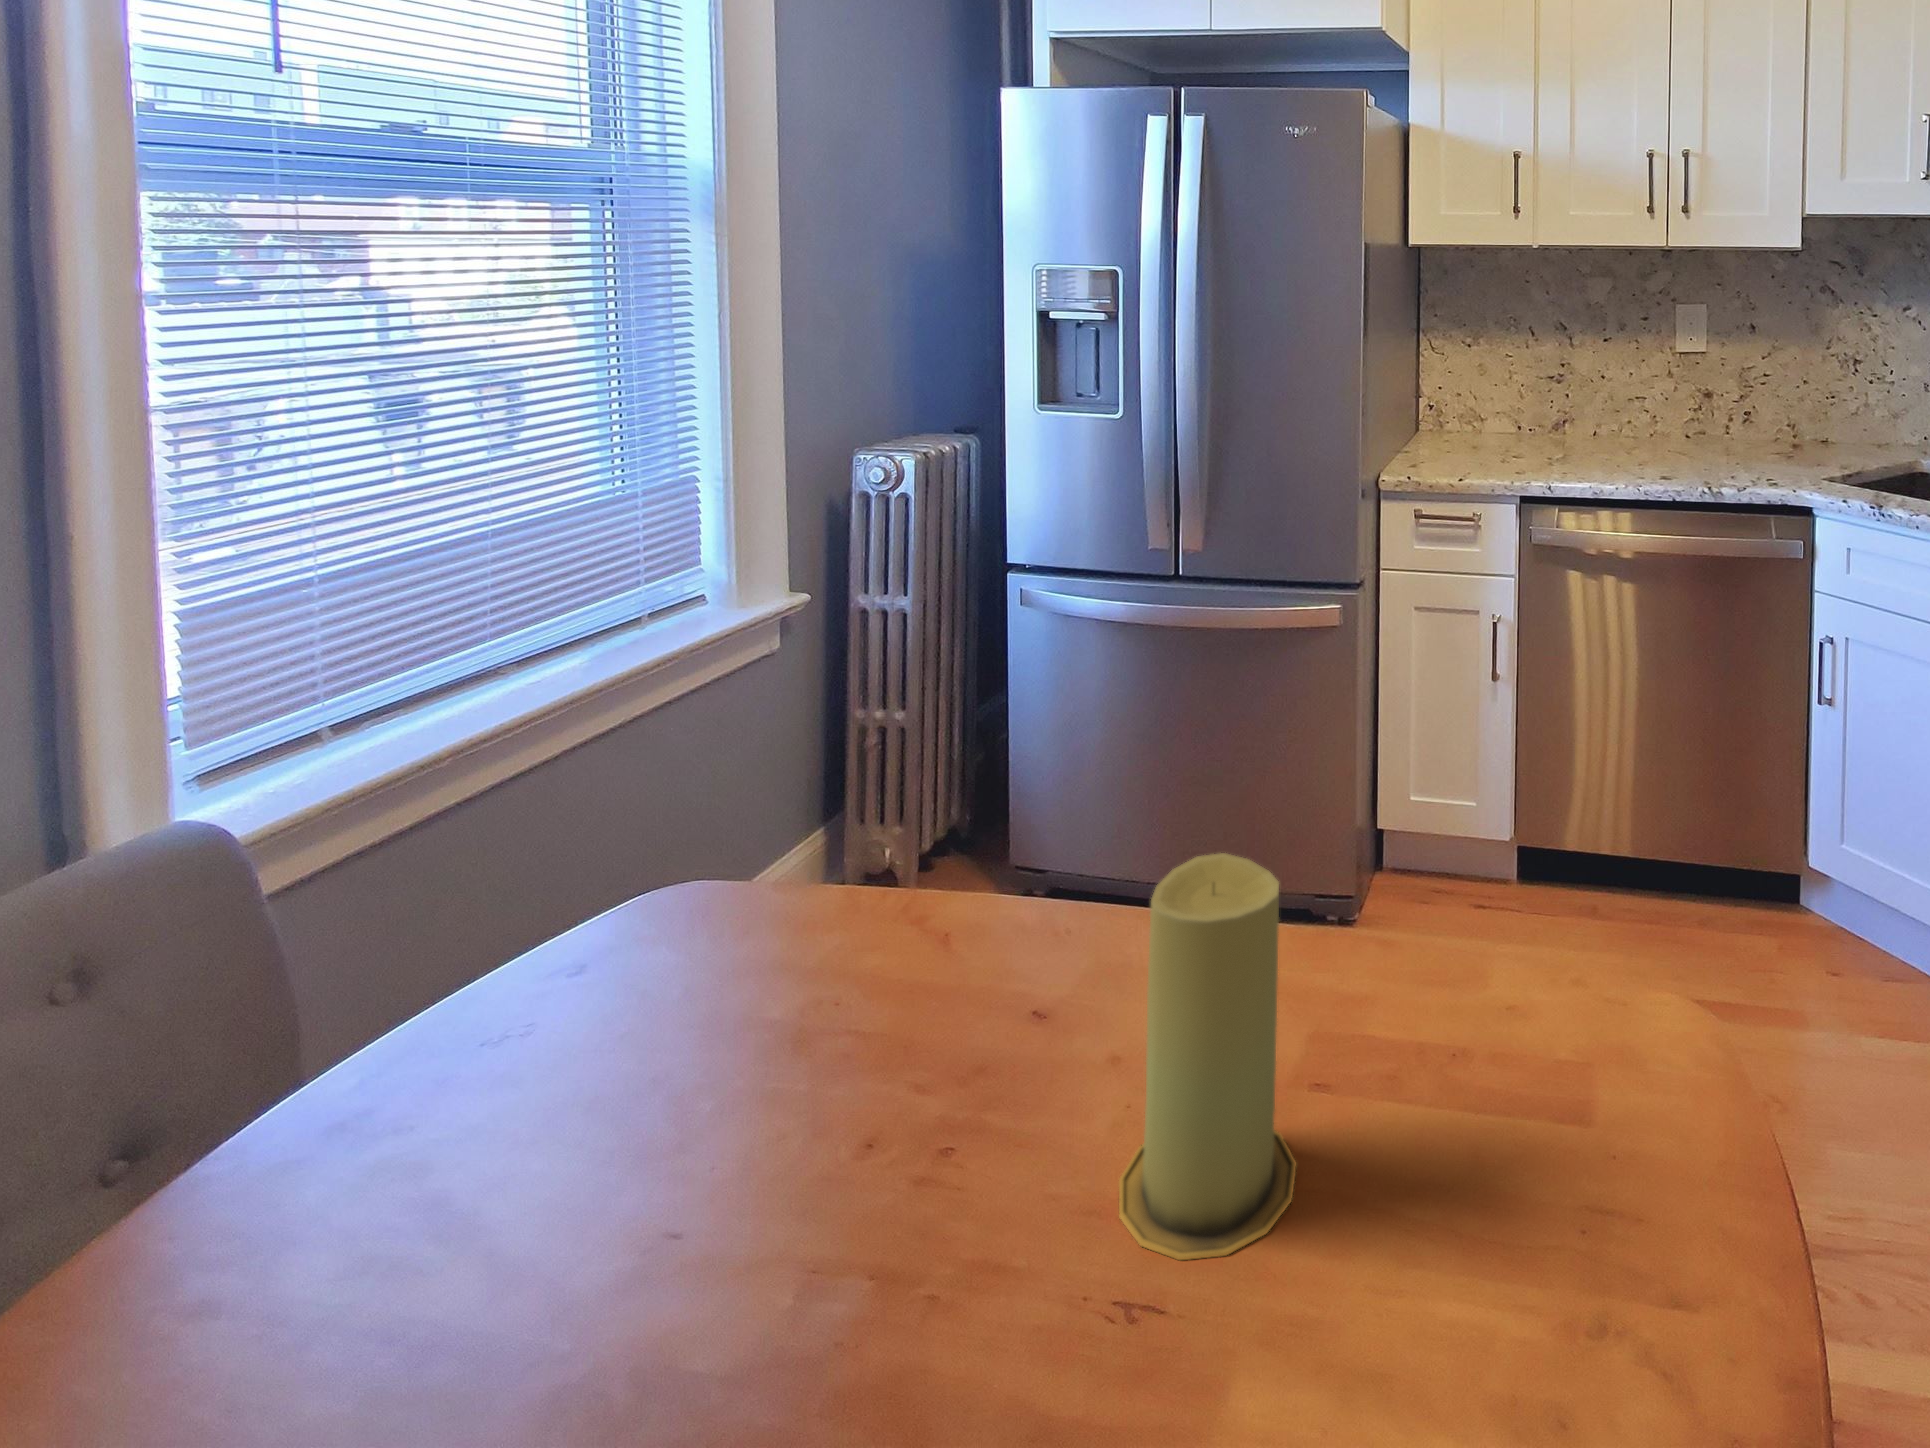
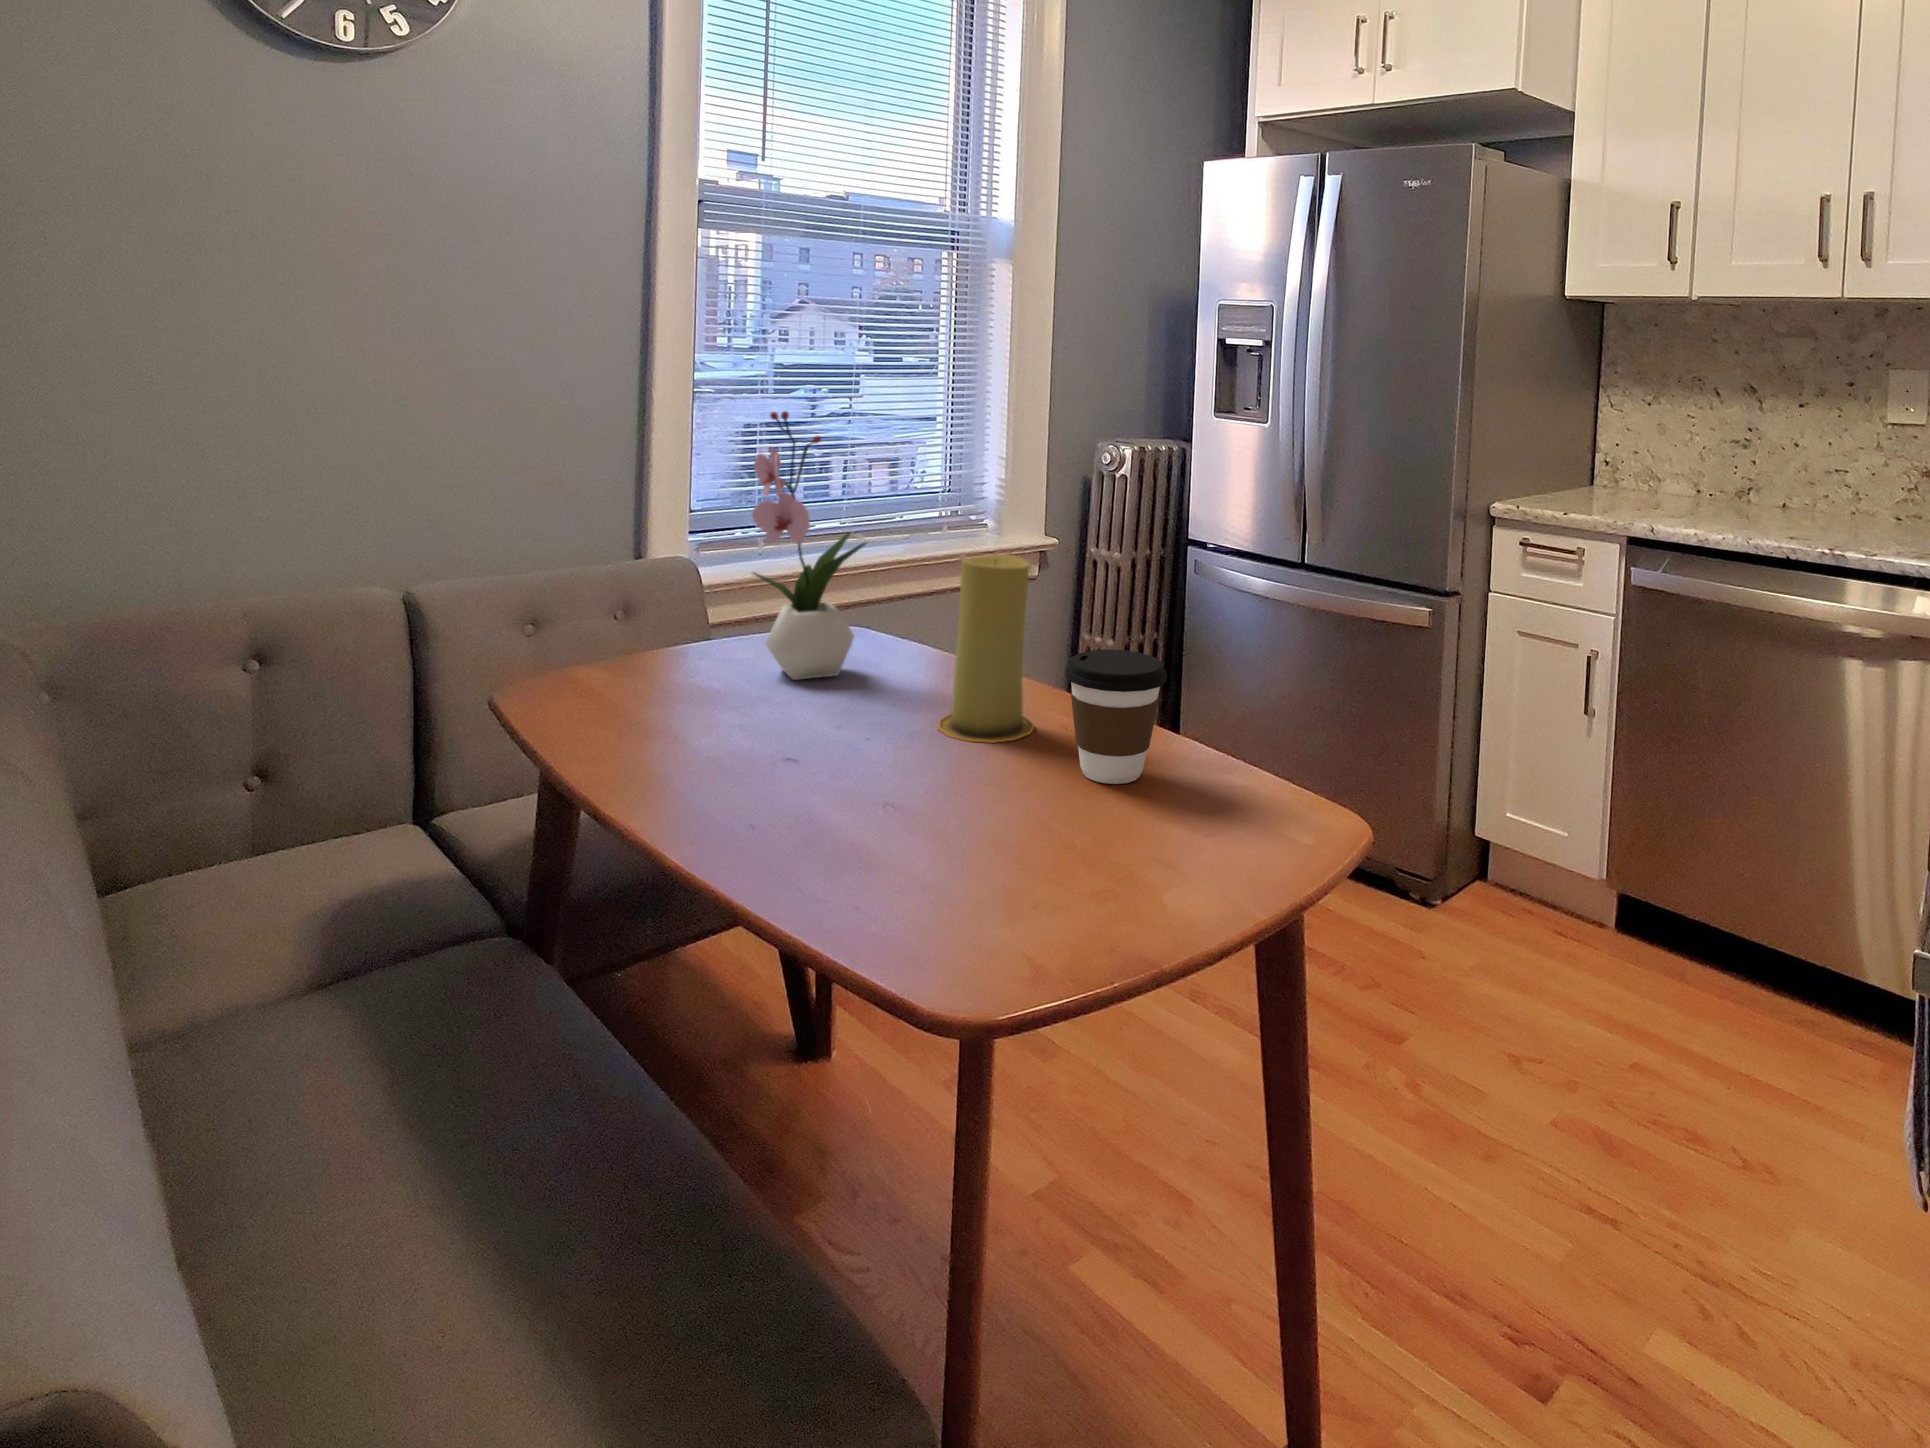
flower arrangement: none [553,659,851,1224] -> present [752,411,866,680]
coffee cup: none [1436,983,1611,1262] -> present [1065,650,1167,784]

